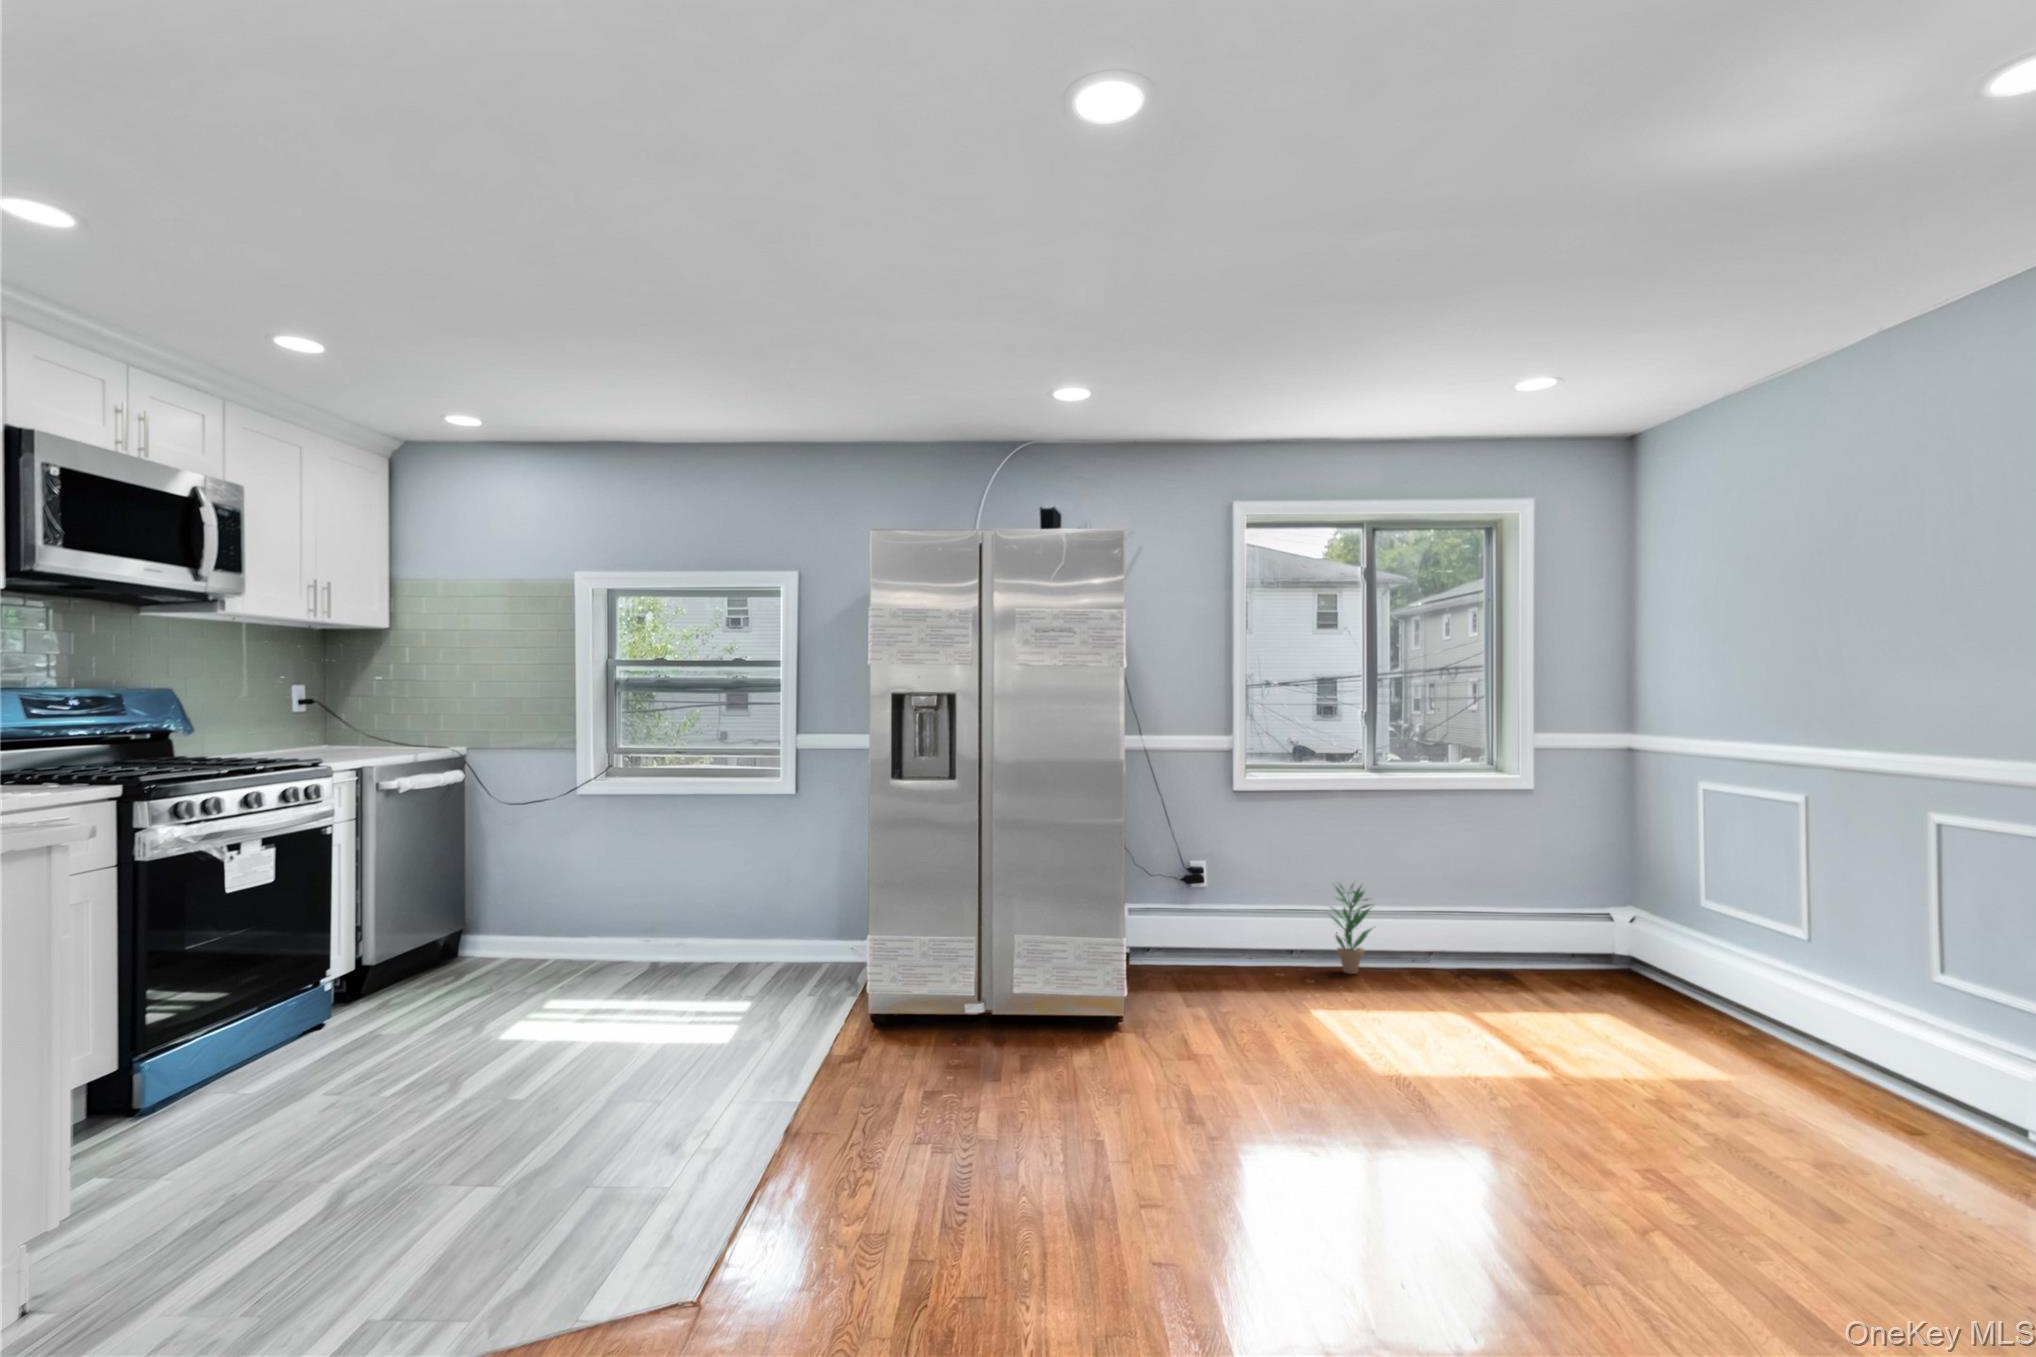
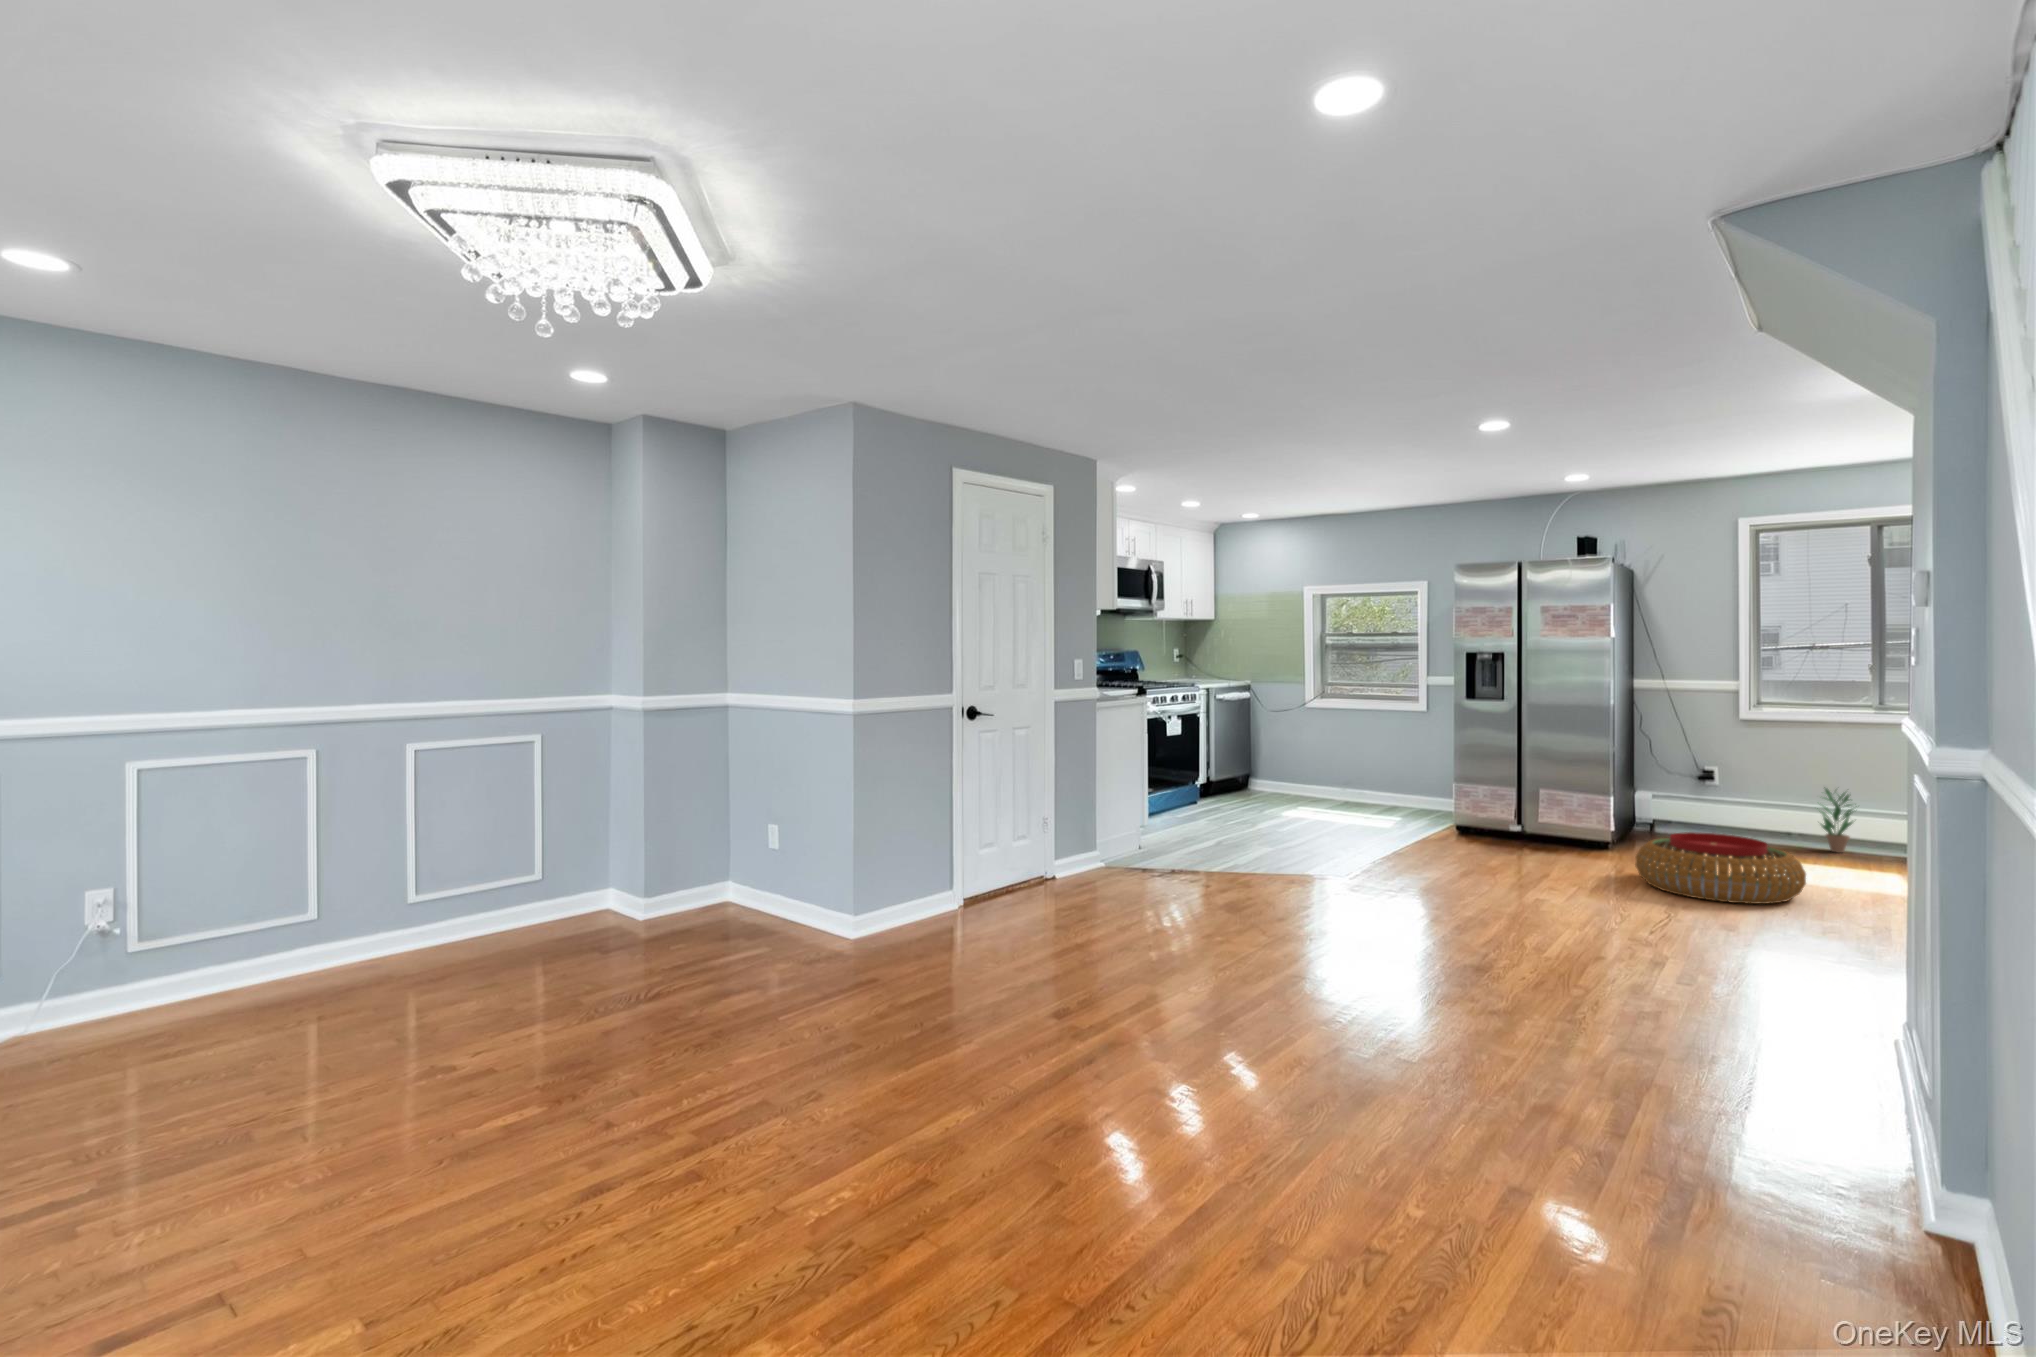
pouf: none [1232,1009,1501,1171] -> present [1635,832,1806,904]

